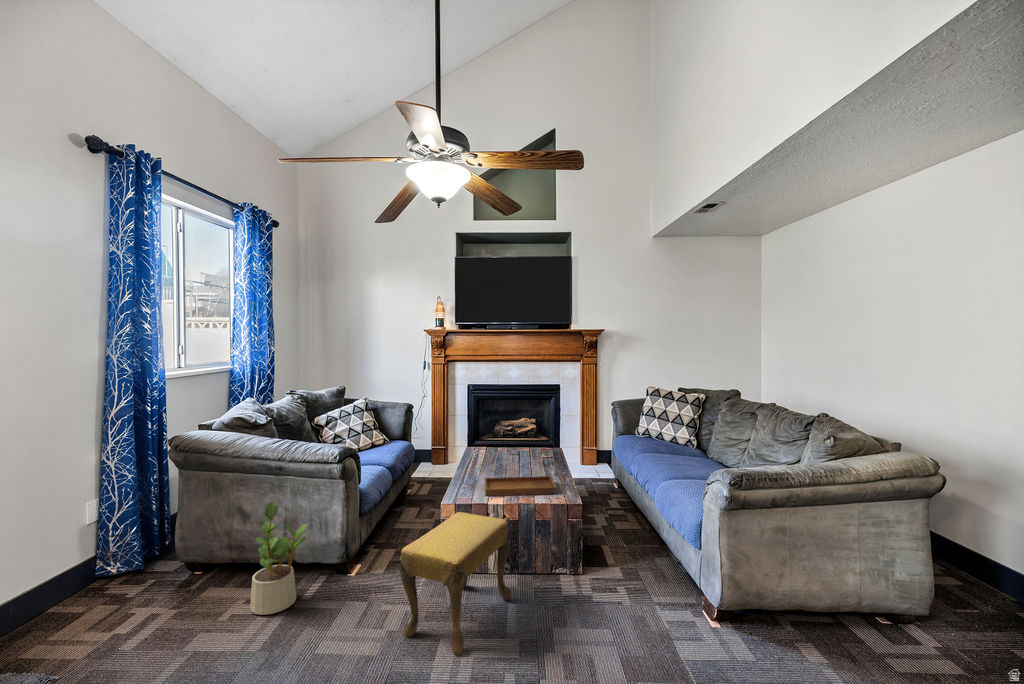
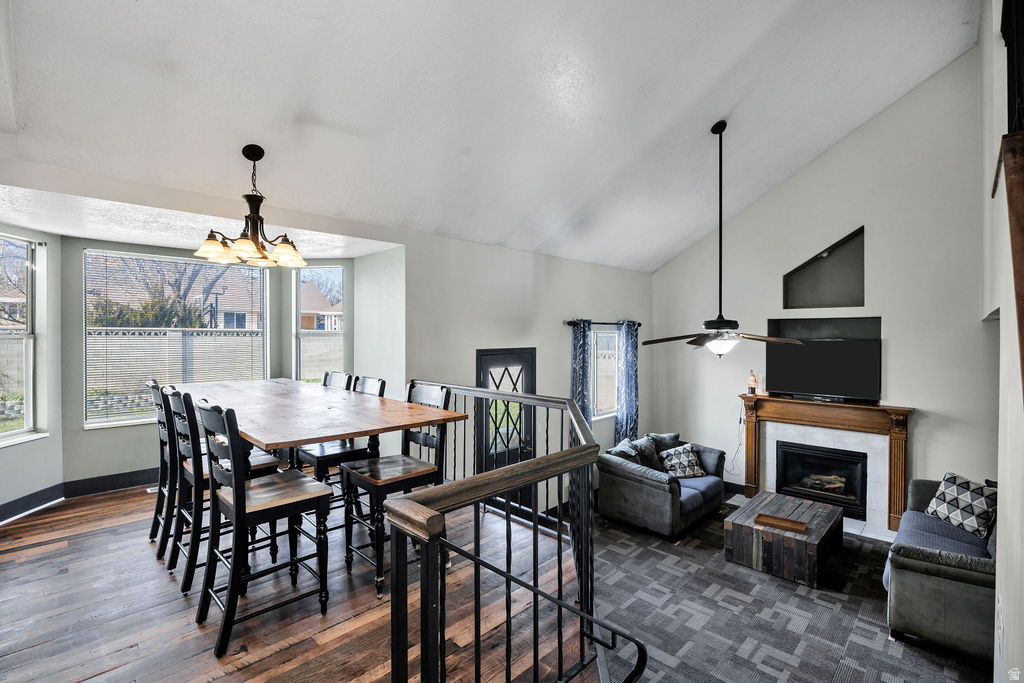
potted plant: present [250,502,308,615] -> none [625,497,653,549]
footstool: present [400,512,511,656] -> none [692,527,760,594]

